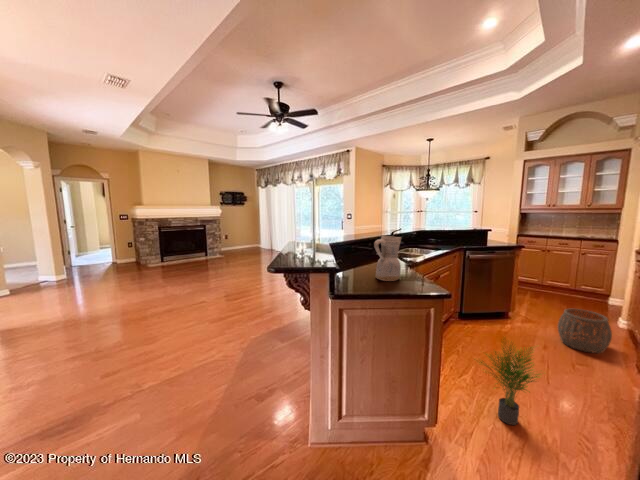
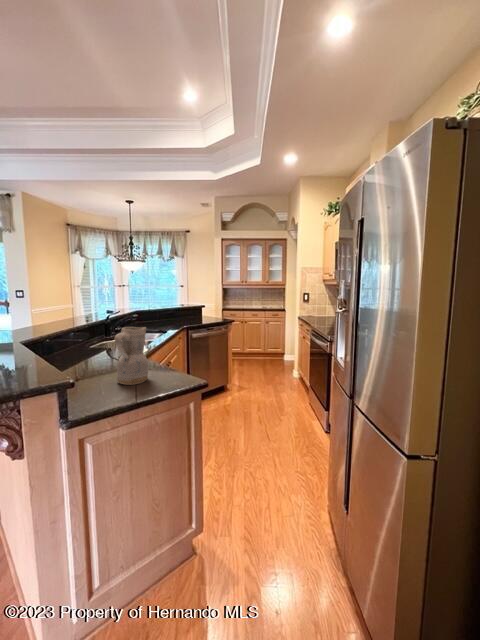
woven basket: present [558,309,612,353] -> none [263,370,295,405]
potted plant: present [481,345,539,425] -> none [219,411,278,493]

